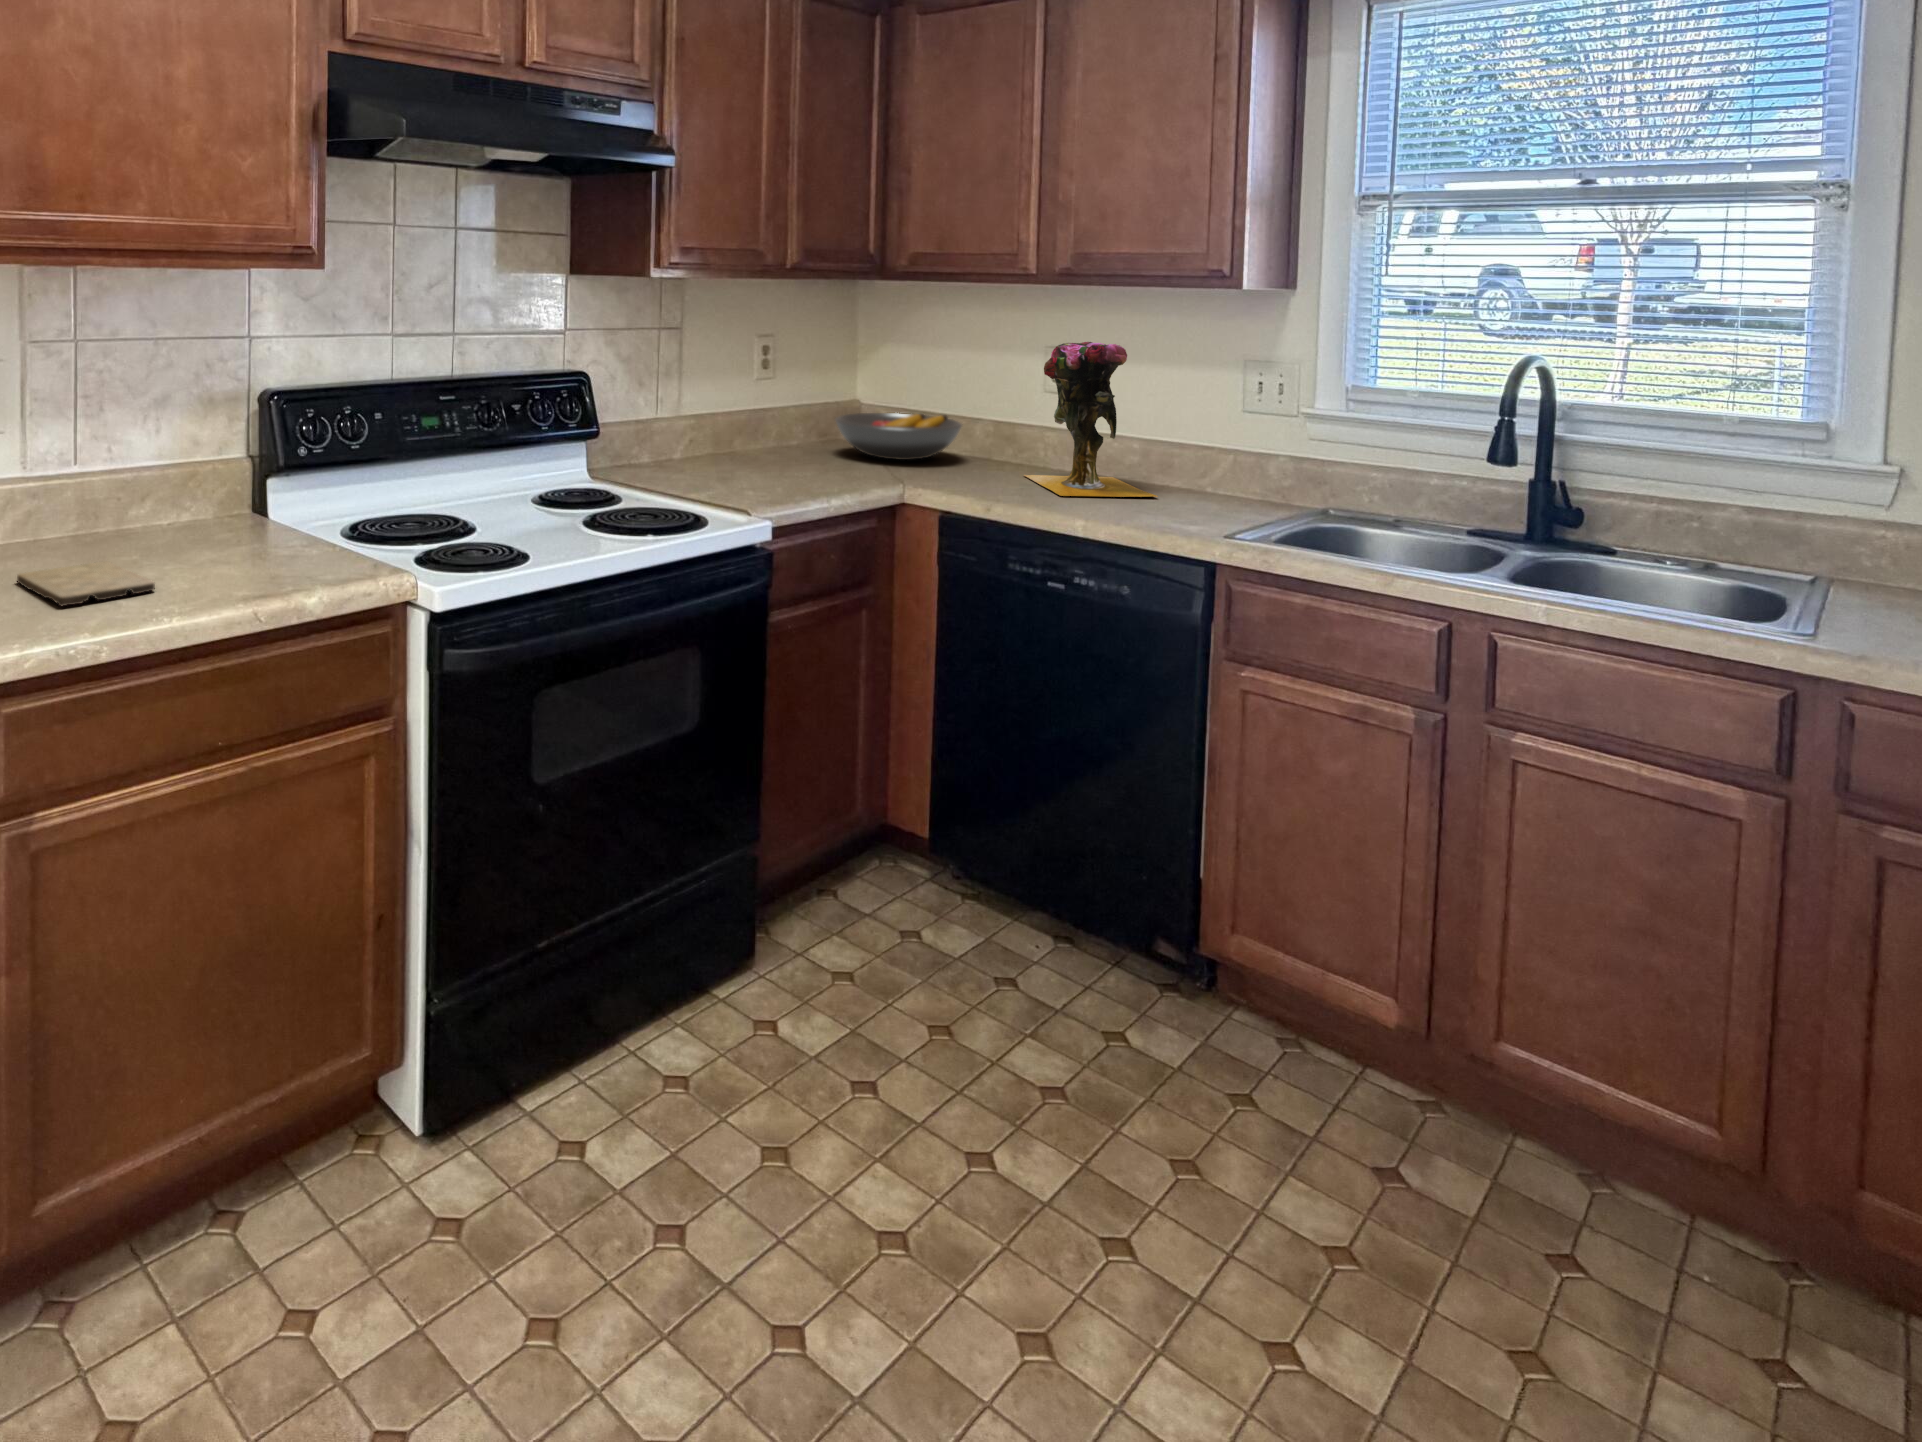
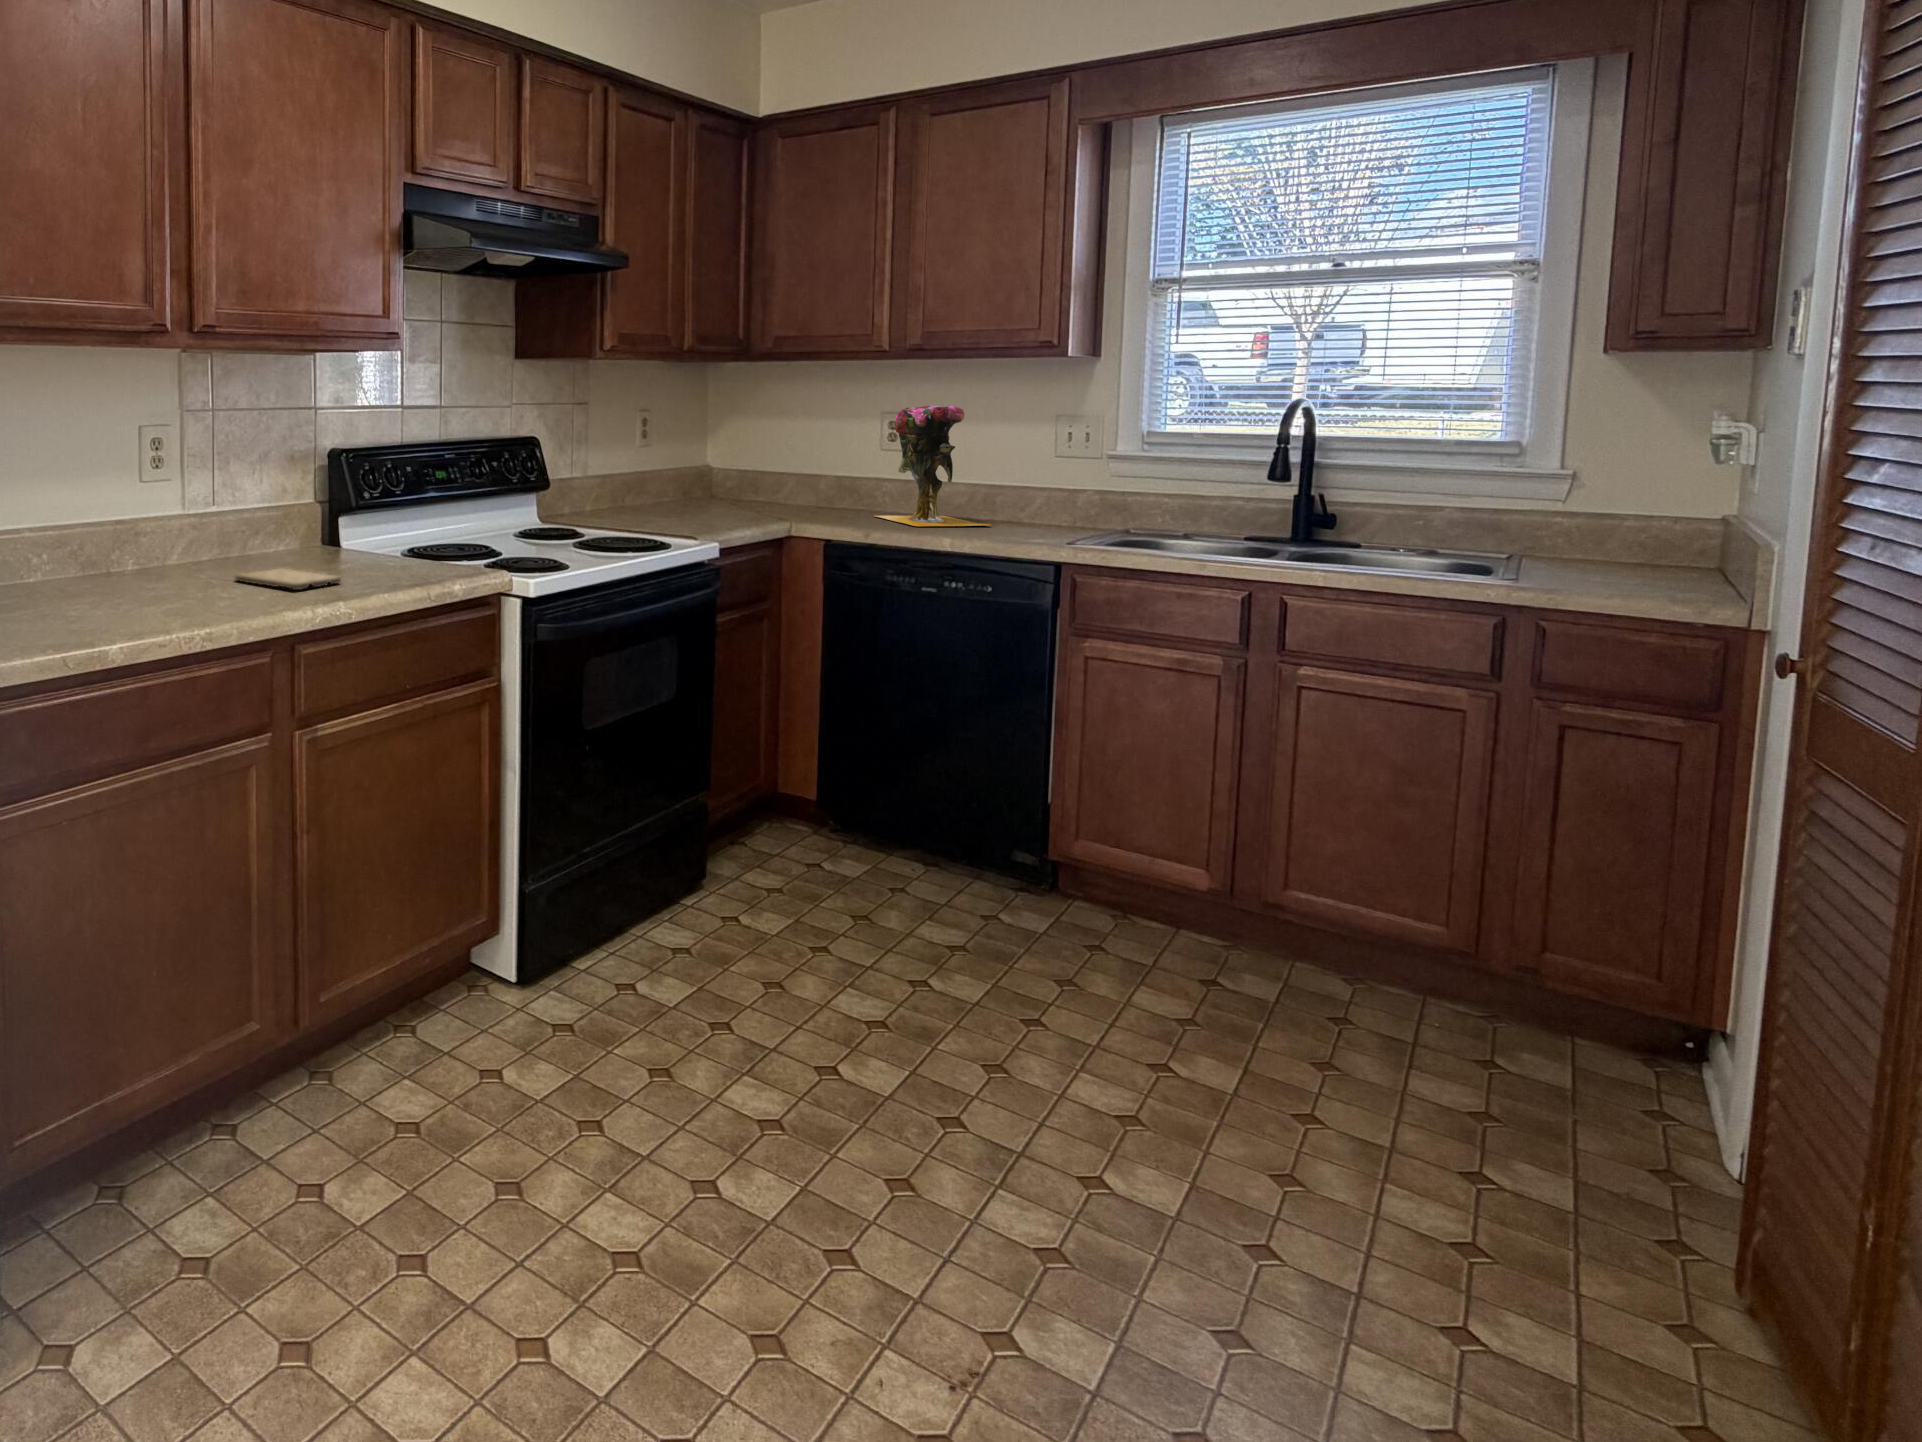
fruit bowl: present [835,413,962,460] -> none [705,471,814,508]

